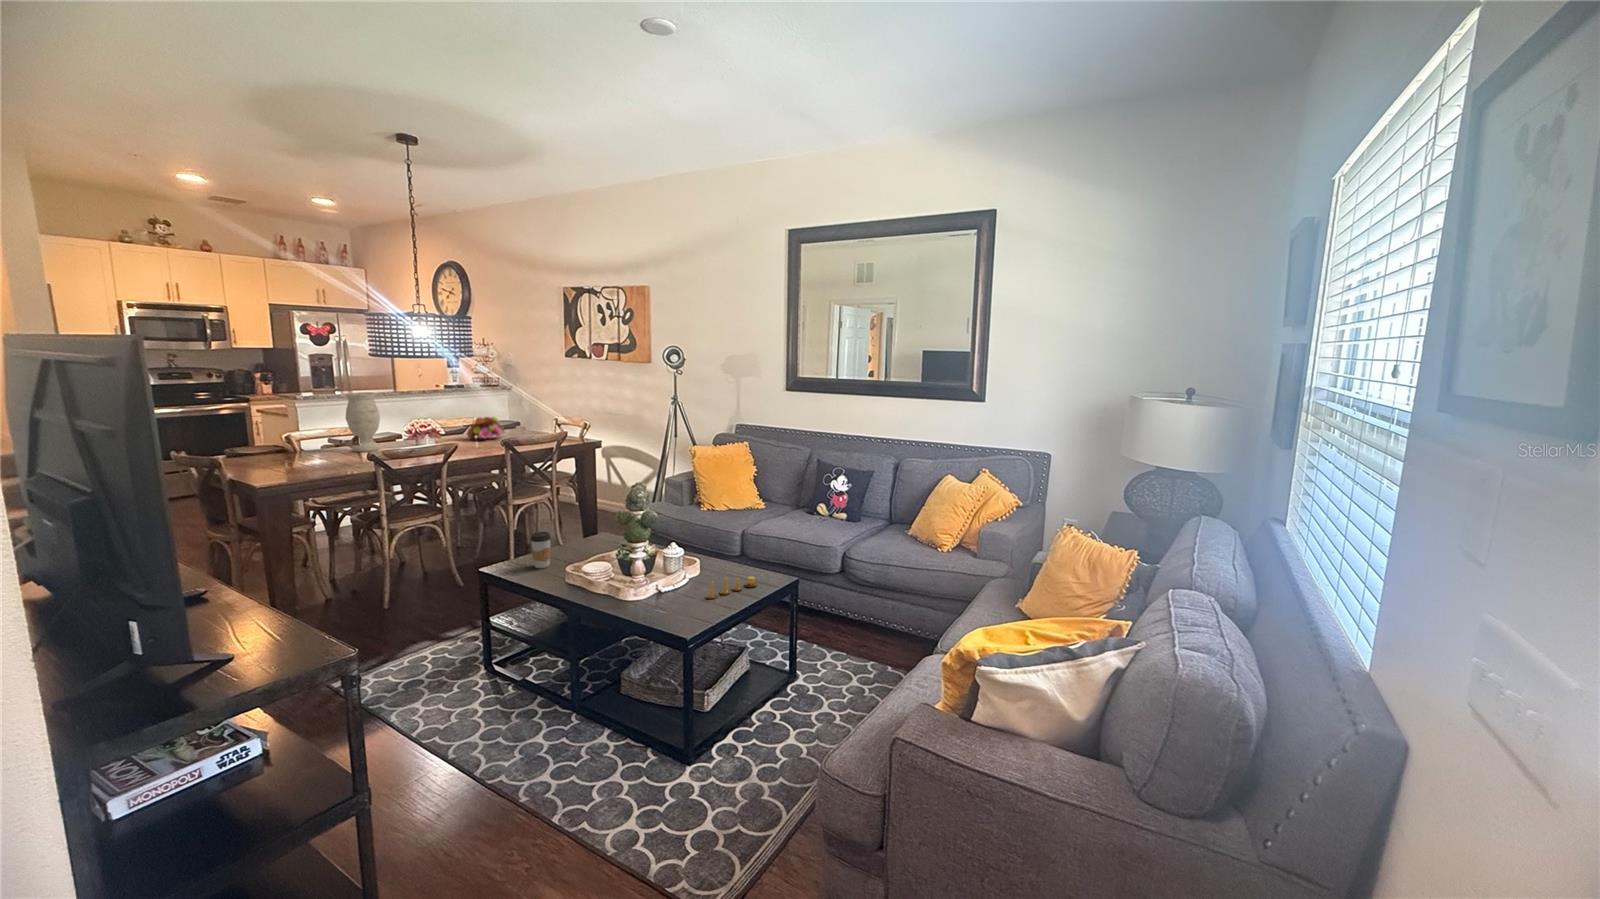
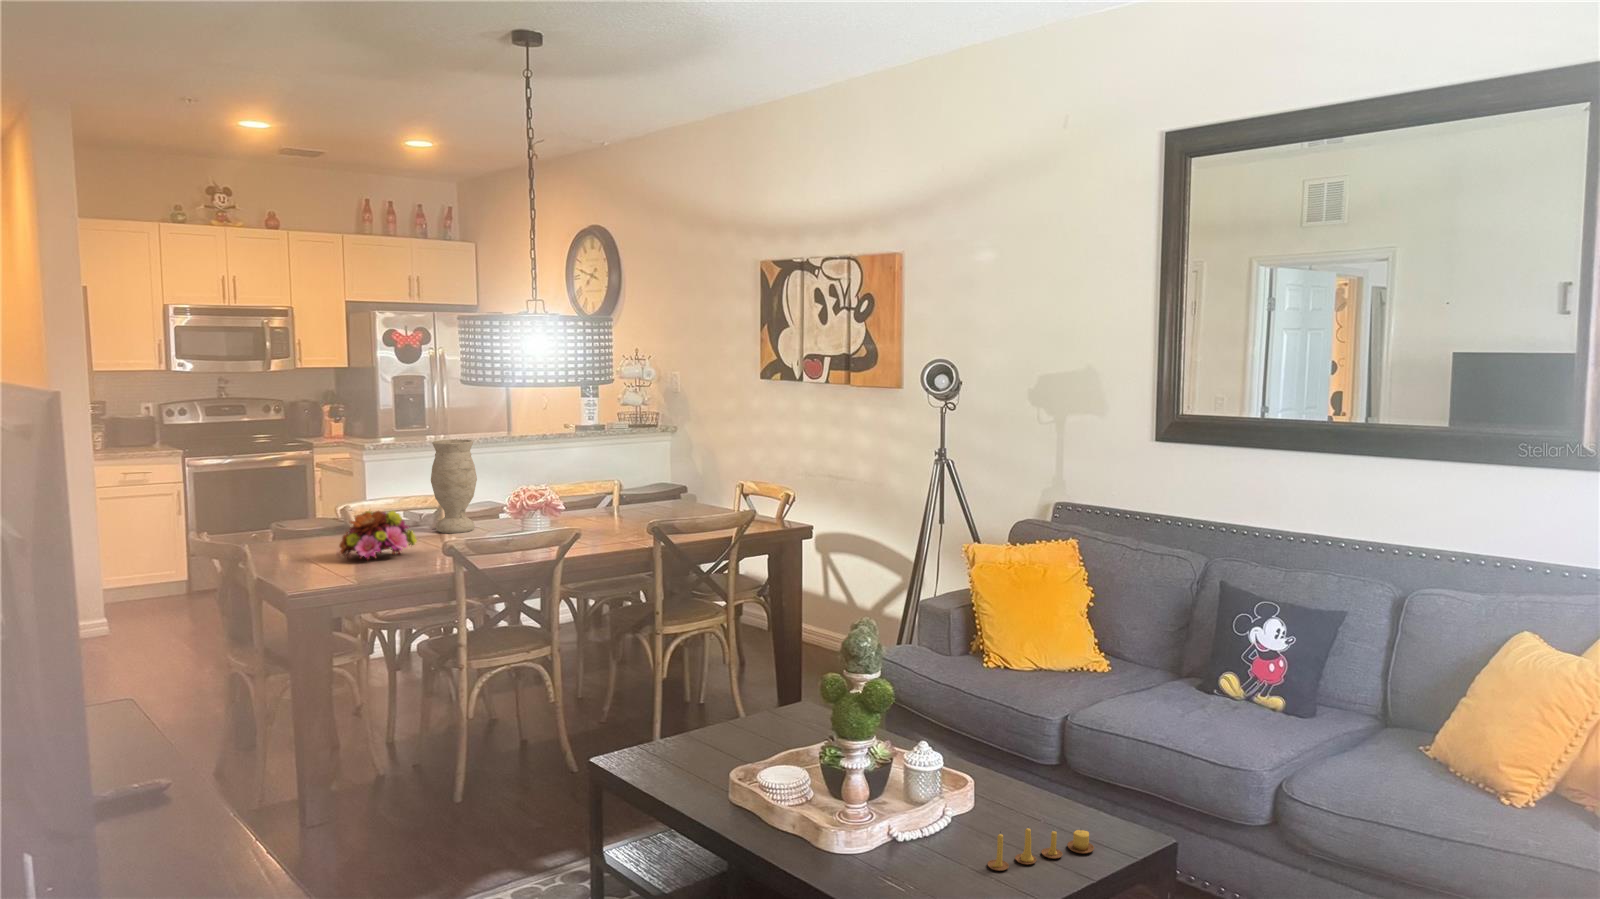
flower bouquet: present [467,417,505,439] -> present [340,511,417,560]
coffee cup: present [531,532,551,568] -> none [676,696,709,763]

